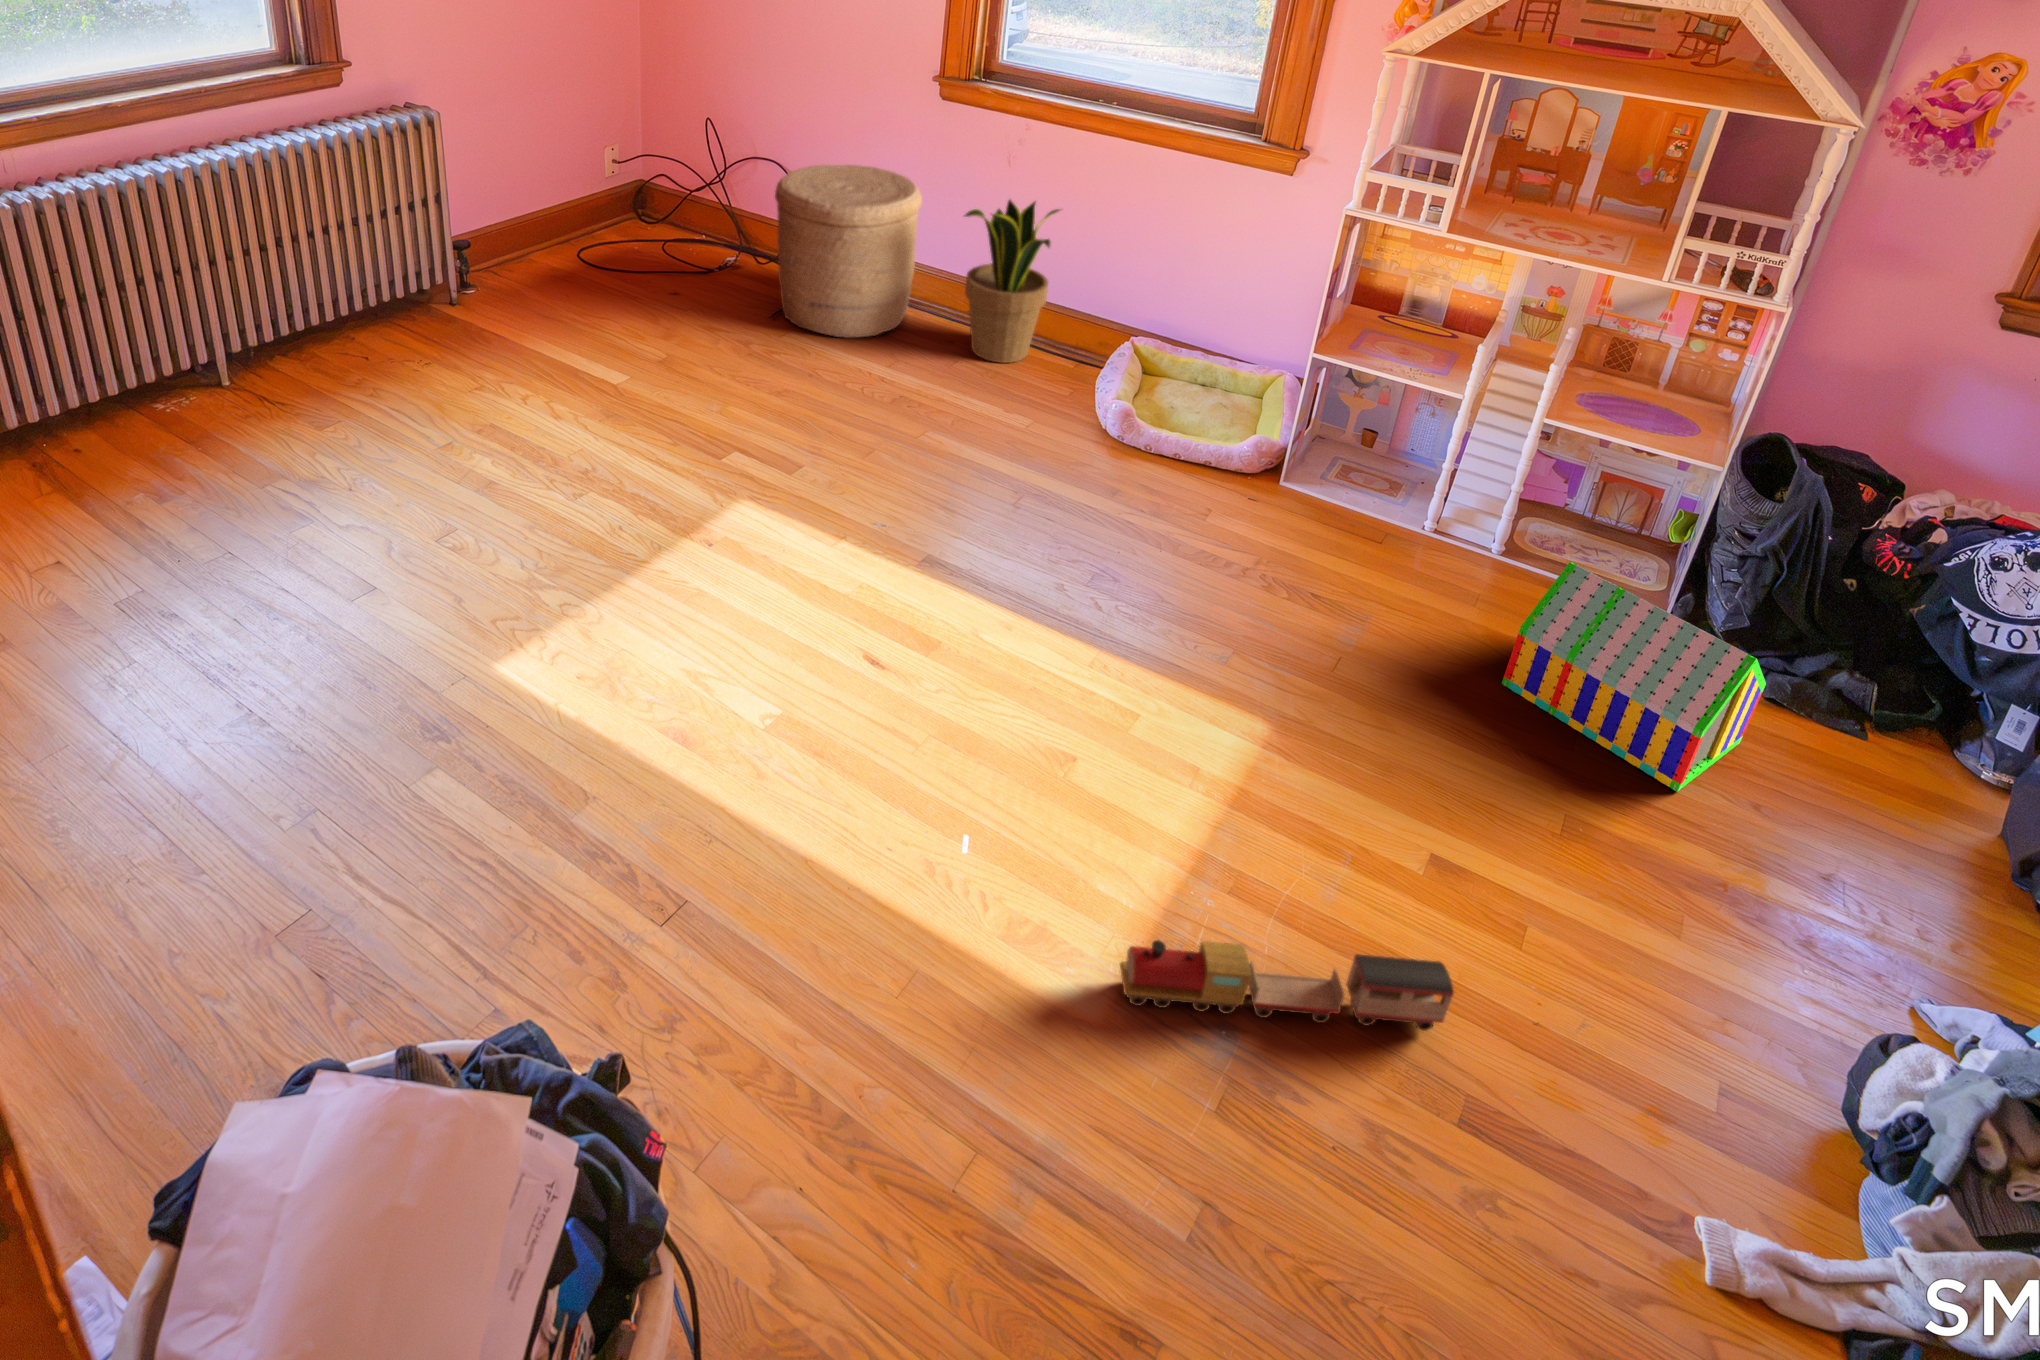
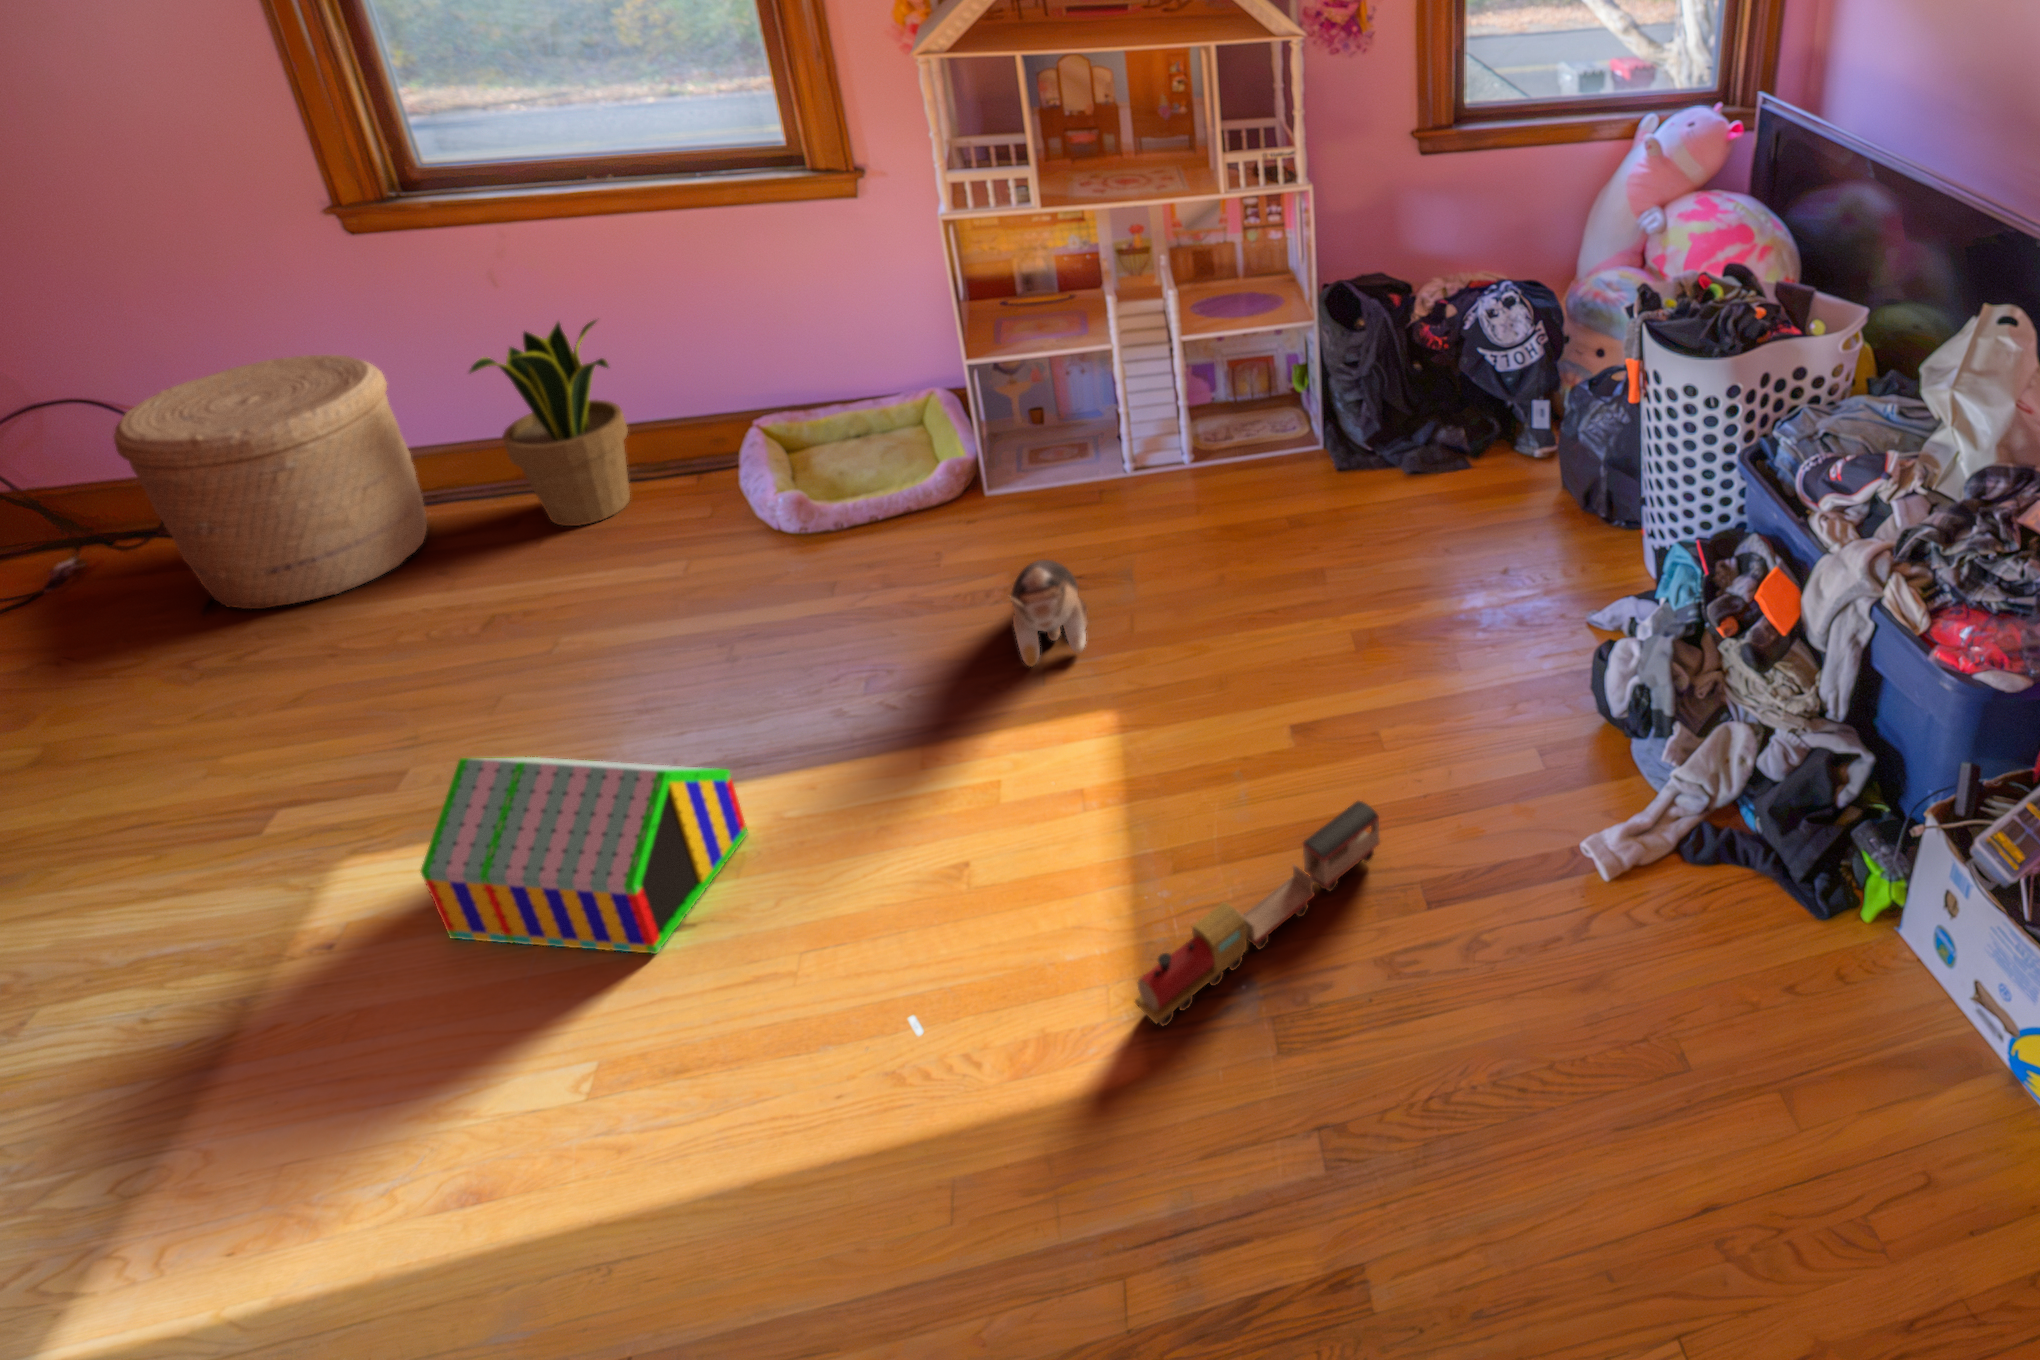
plush toy: none [1220,552,1303,656] -> present [1010,560,1088,666]
toy house: present [1502,562,1766,792] -> present [421,757,748,954]

